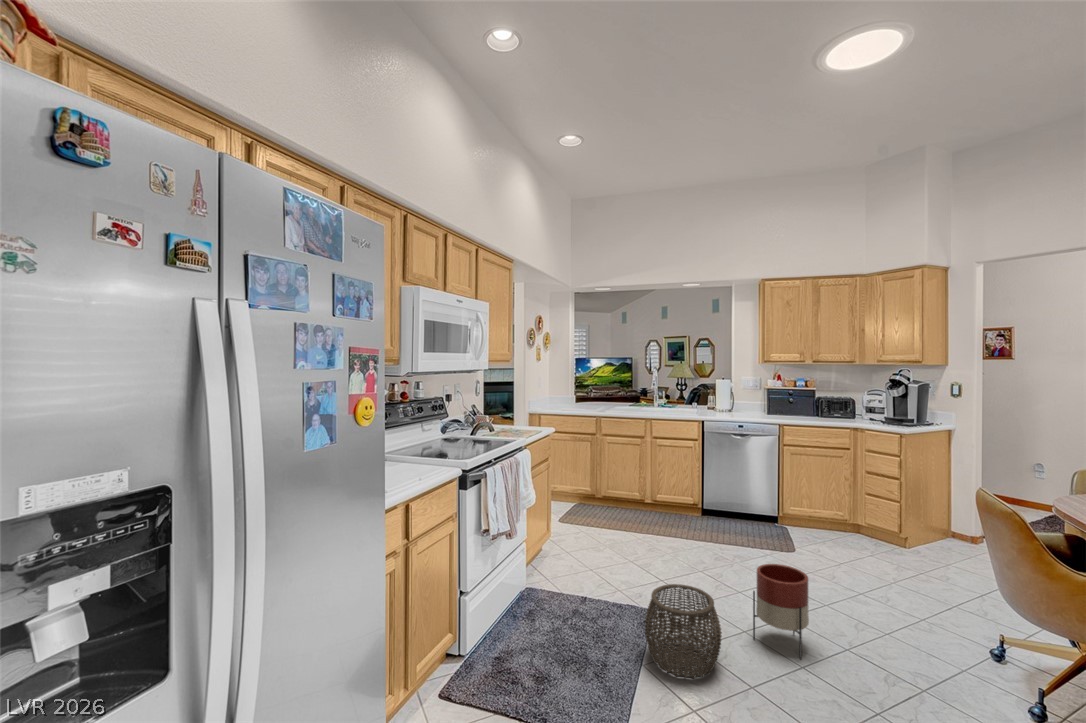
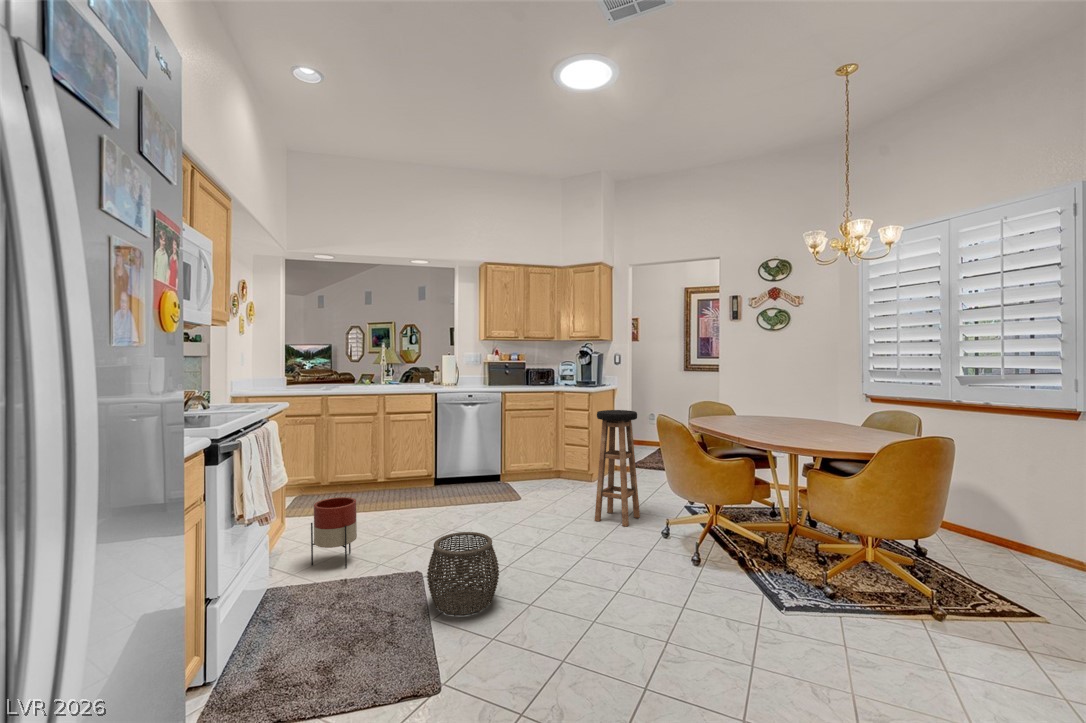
bar stool: none [886,465,964,626] -> present [595,410,640,527]
planter: present [753,564,809,660] -> present [311,497,357,568]

